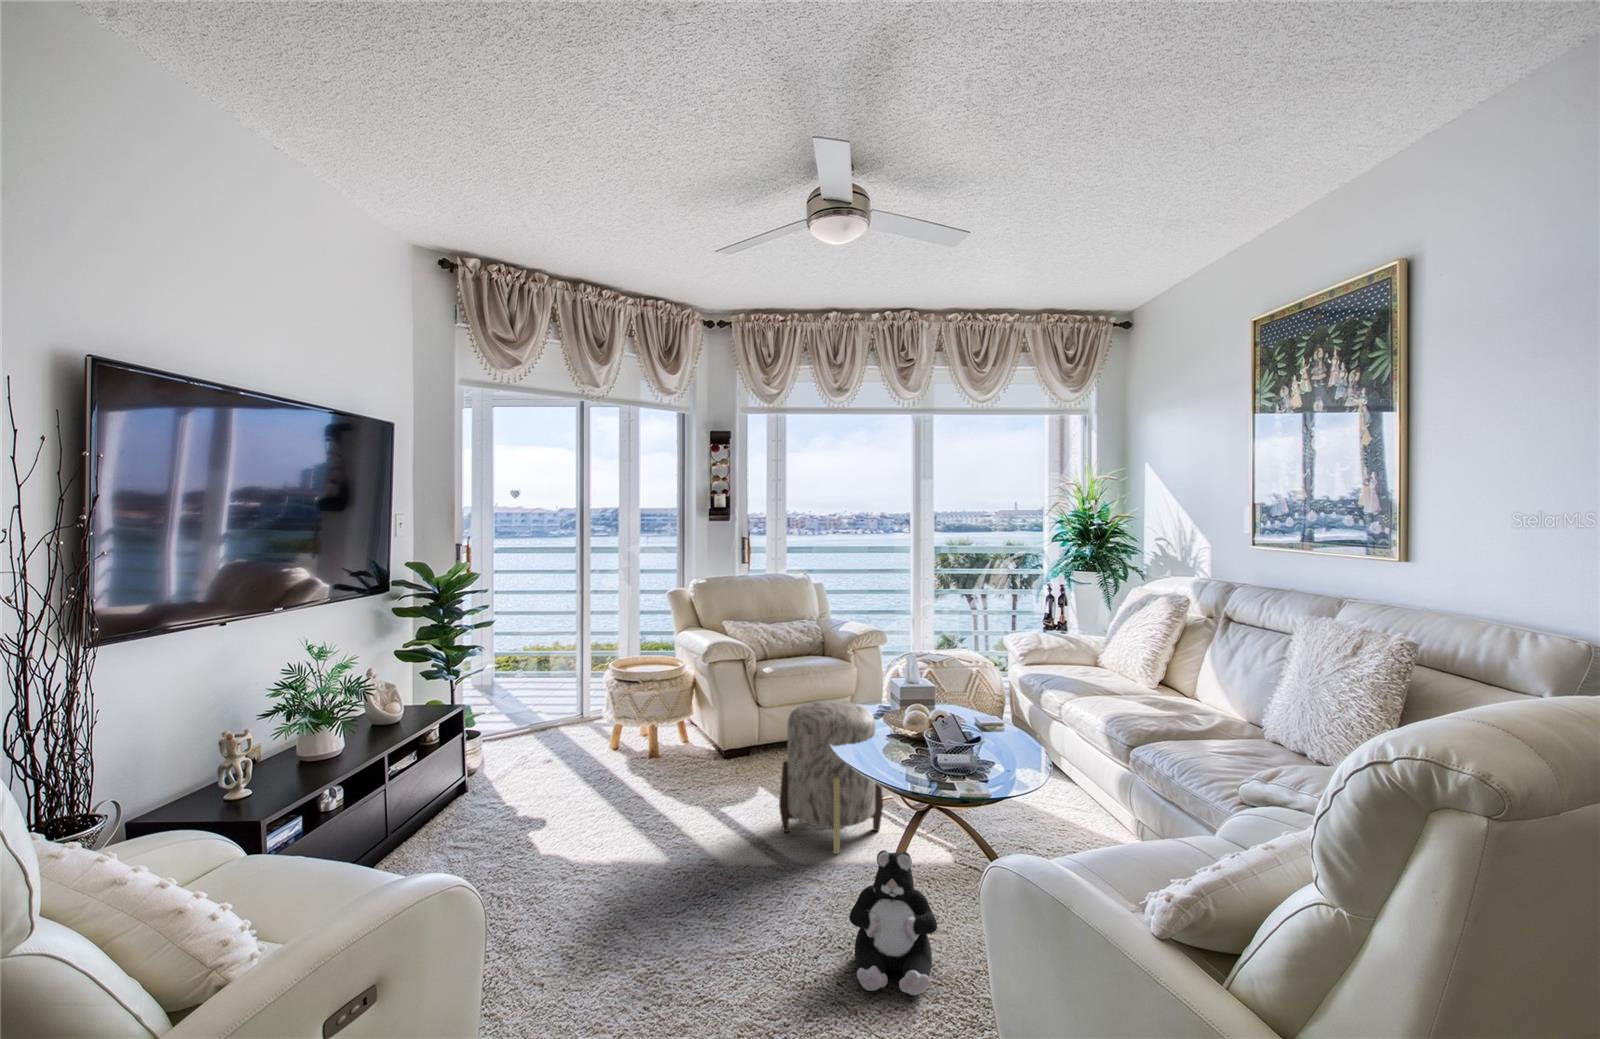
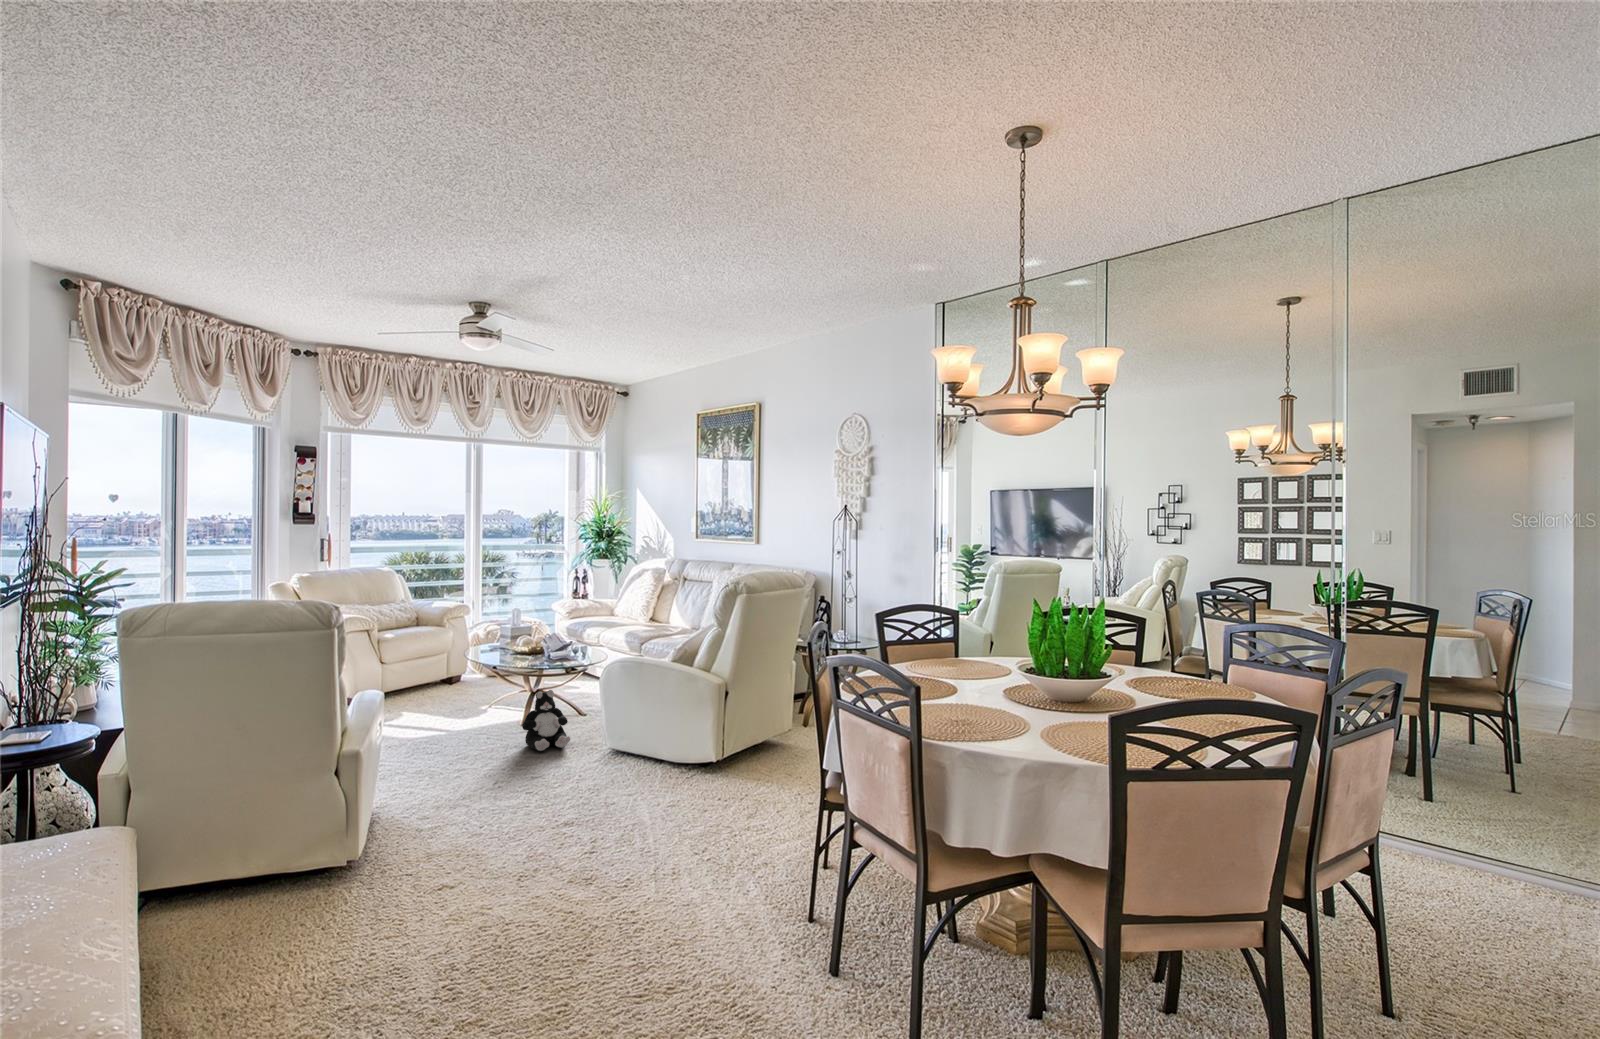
ottoman: present [779,700,883,854] -> none [437,638,506,725]

